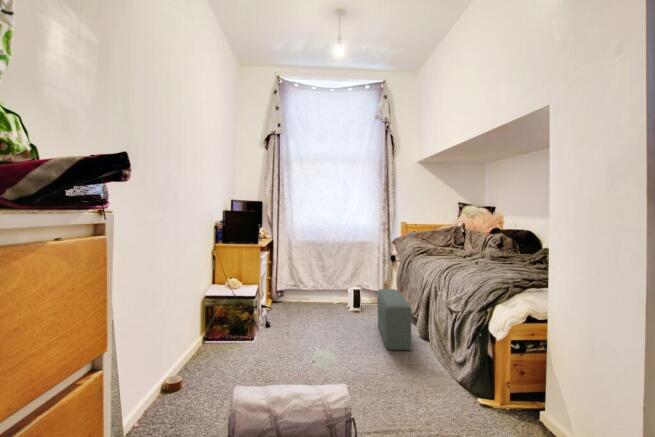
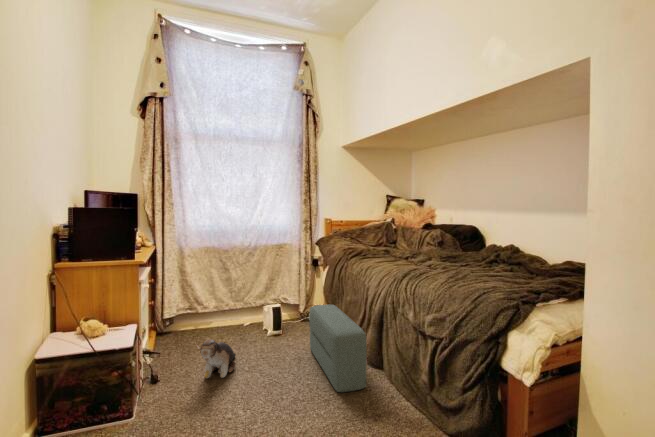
plush toy: none [293,302,322,330] -> present [196,339,236,378]

